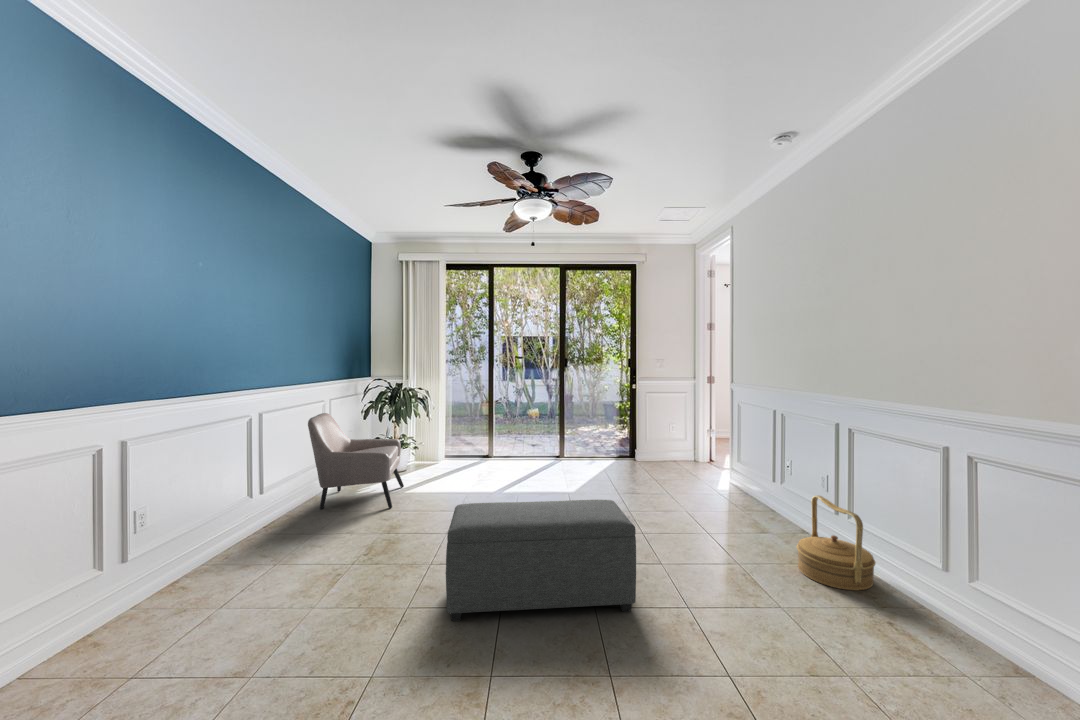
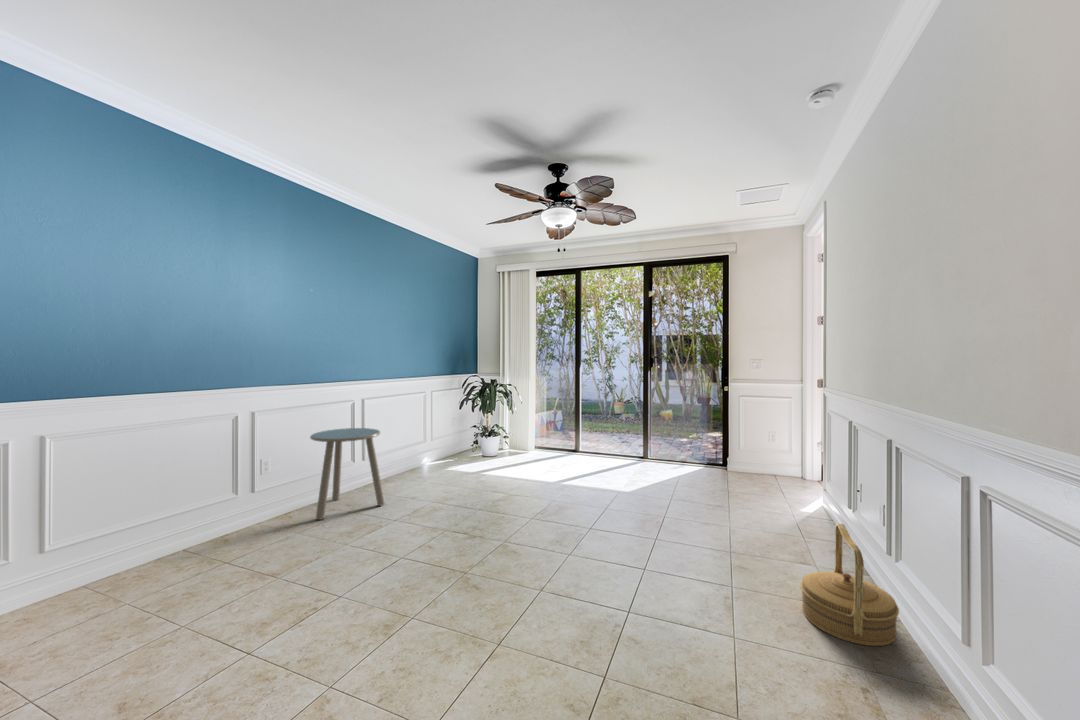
armchair: present [308,413,404,509] -> none [402,402,484,484]
side table: none [210,451,318,582] -> present [310,428,385,520]
ottoman: present [446,500,636,621] -> none [418,483,589,602]

